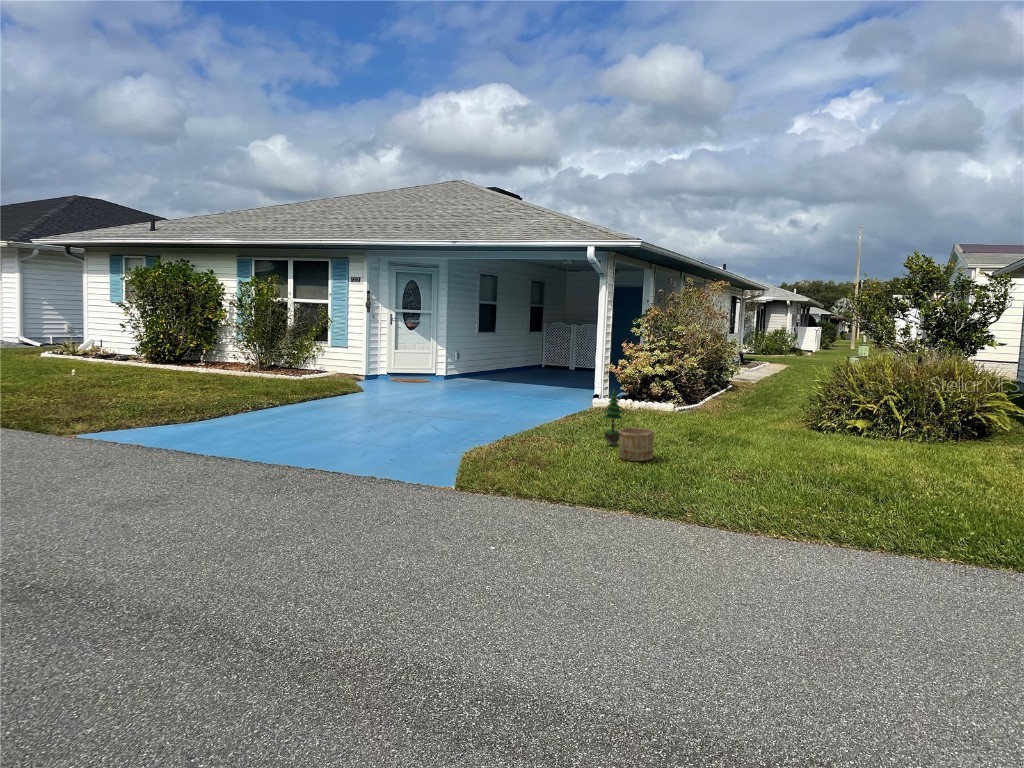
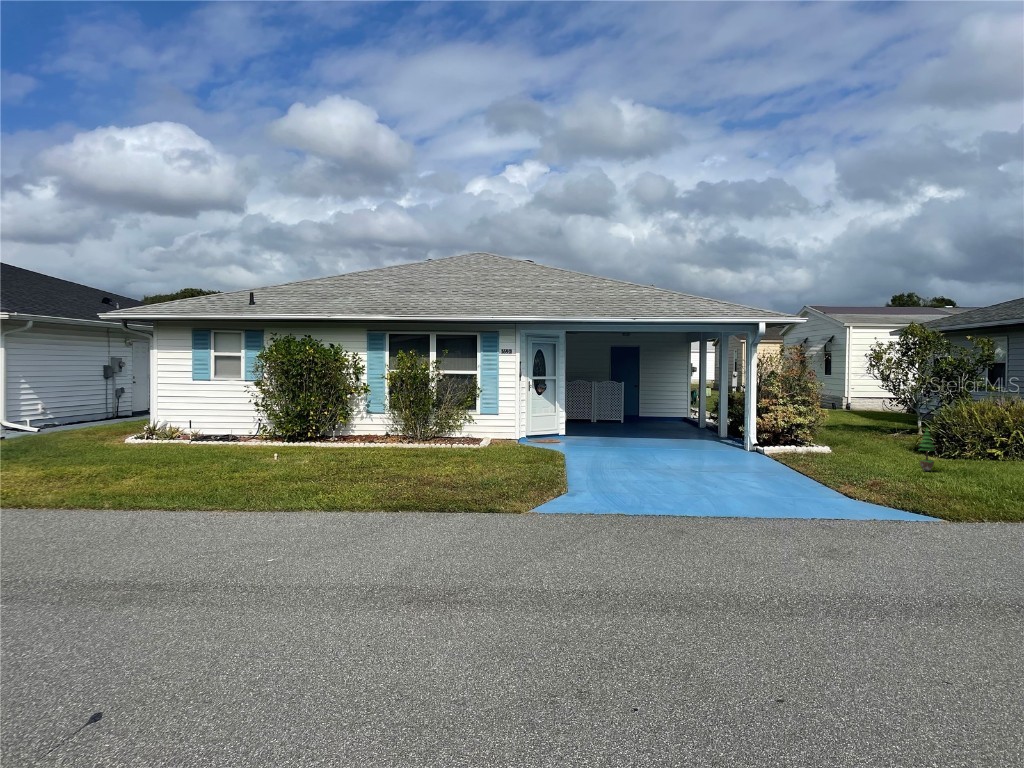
wooden bucket: present [618,427,654,461] -> none [958,454,989,478]

